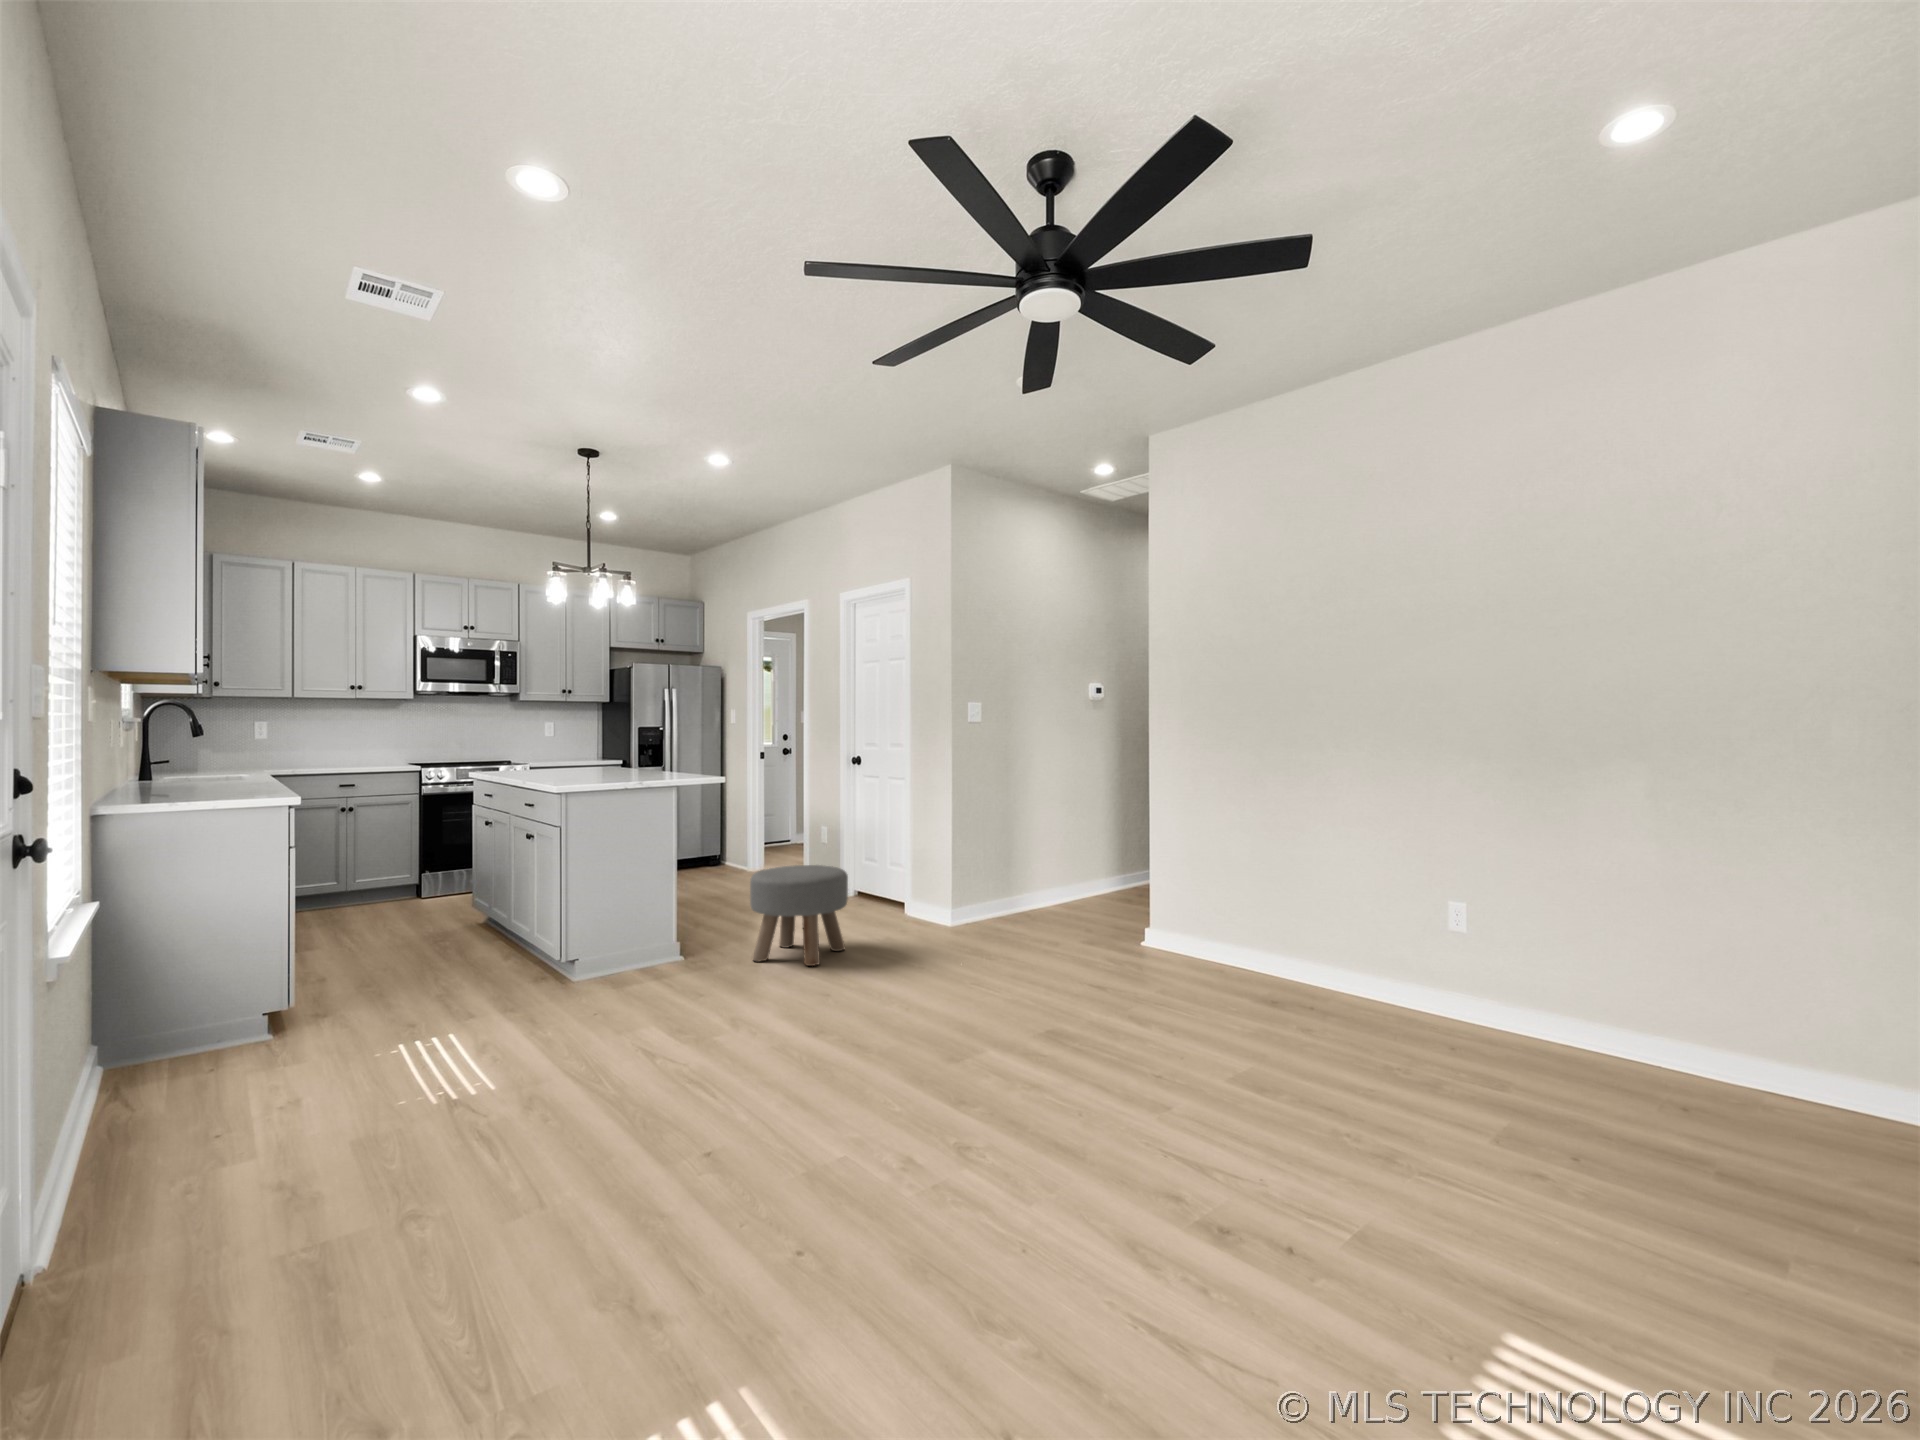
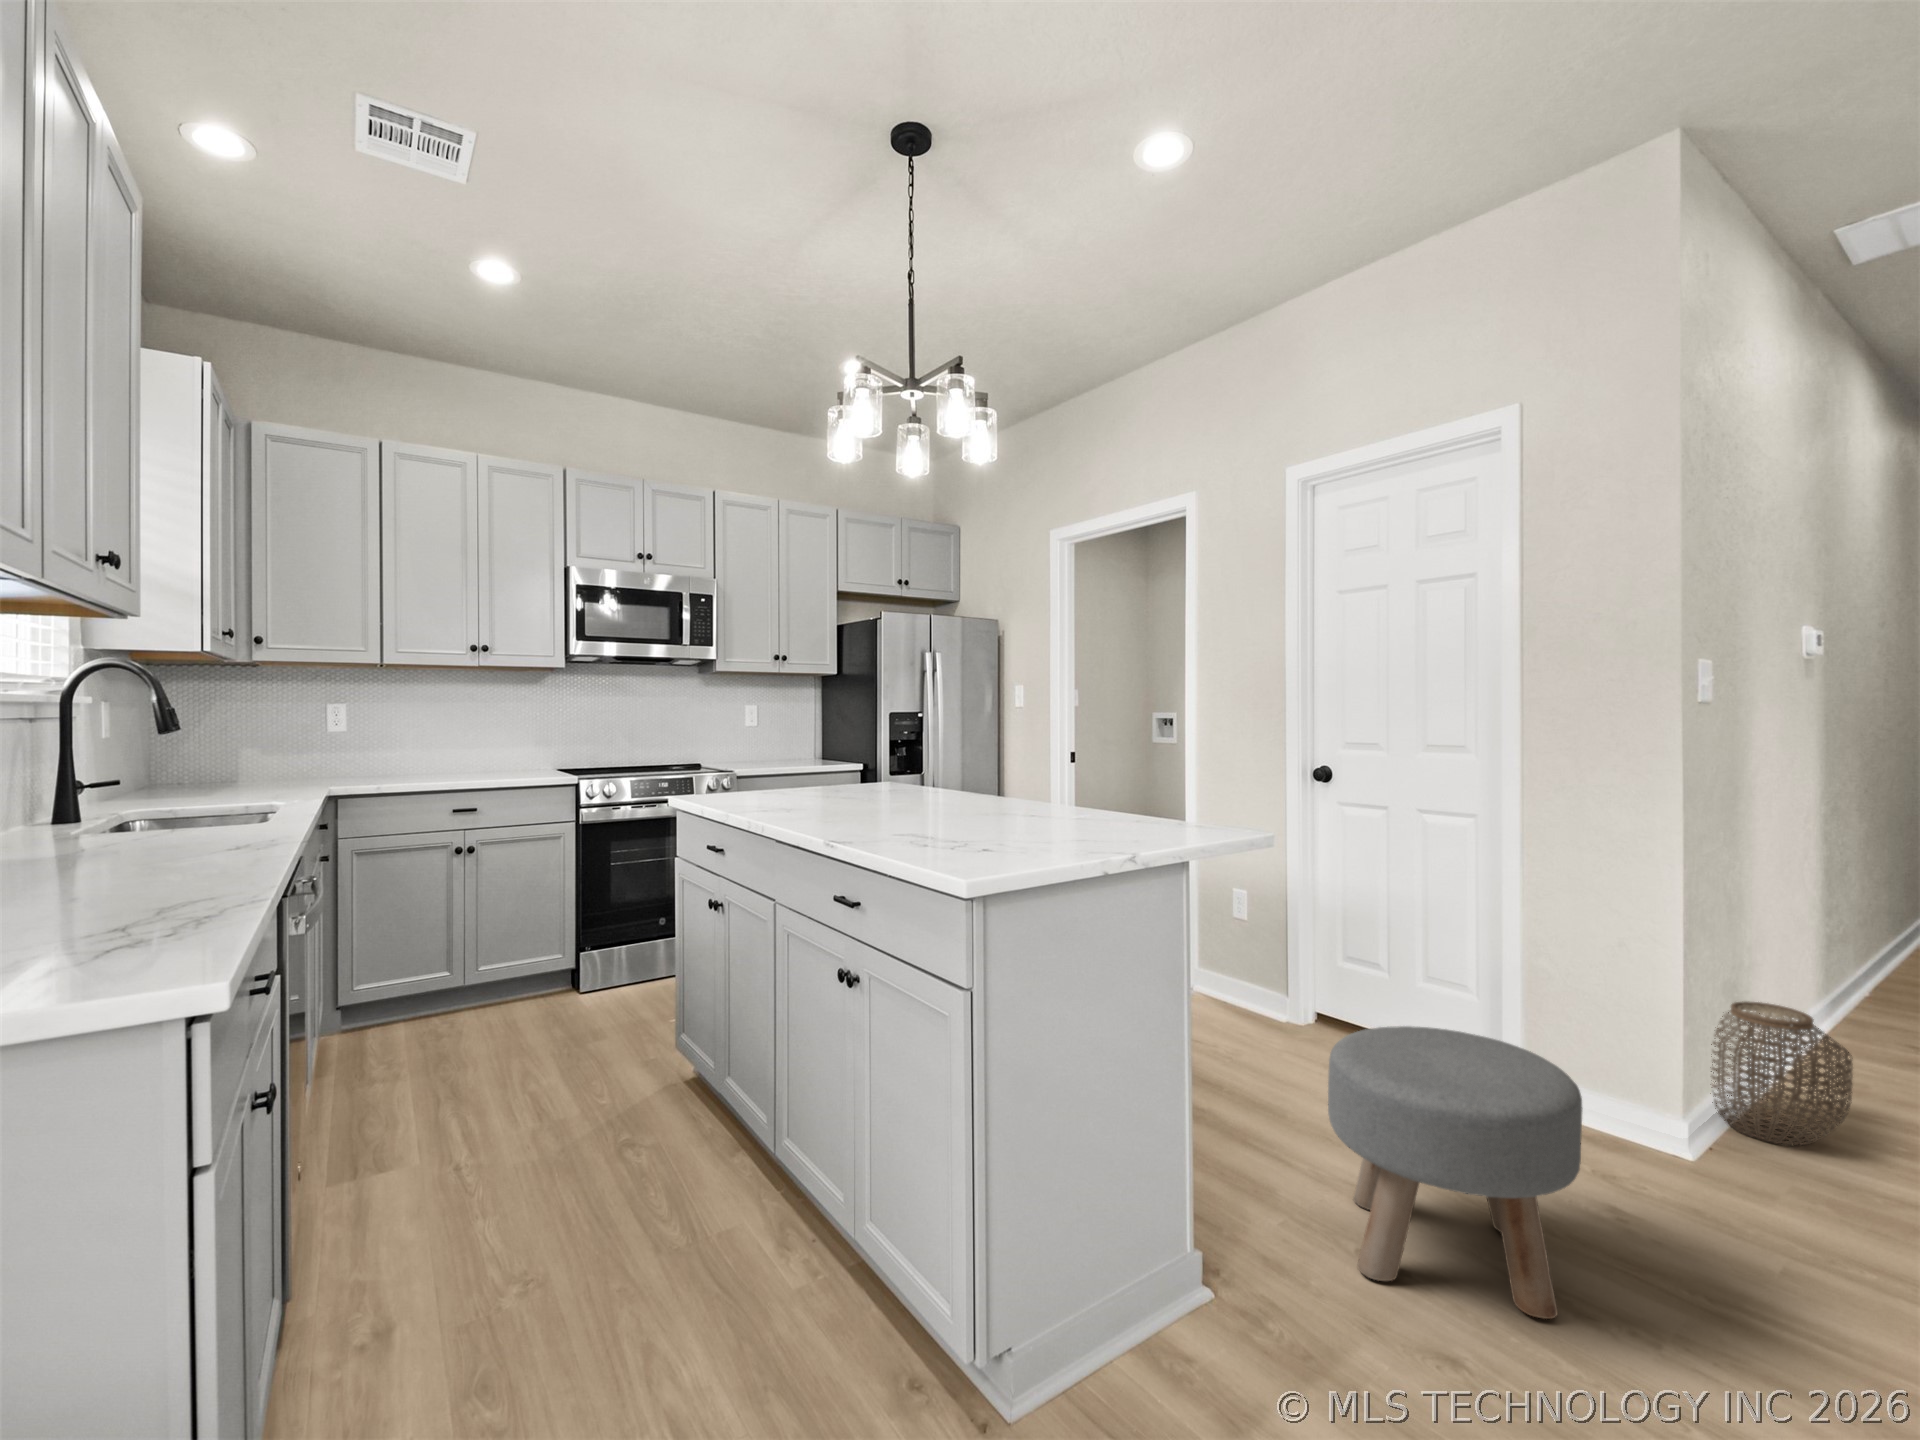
woven basket: none [988,863,1044,927] -> present [1710,1001,1853,1145]

